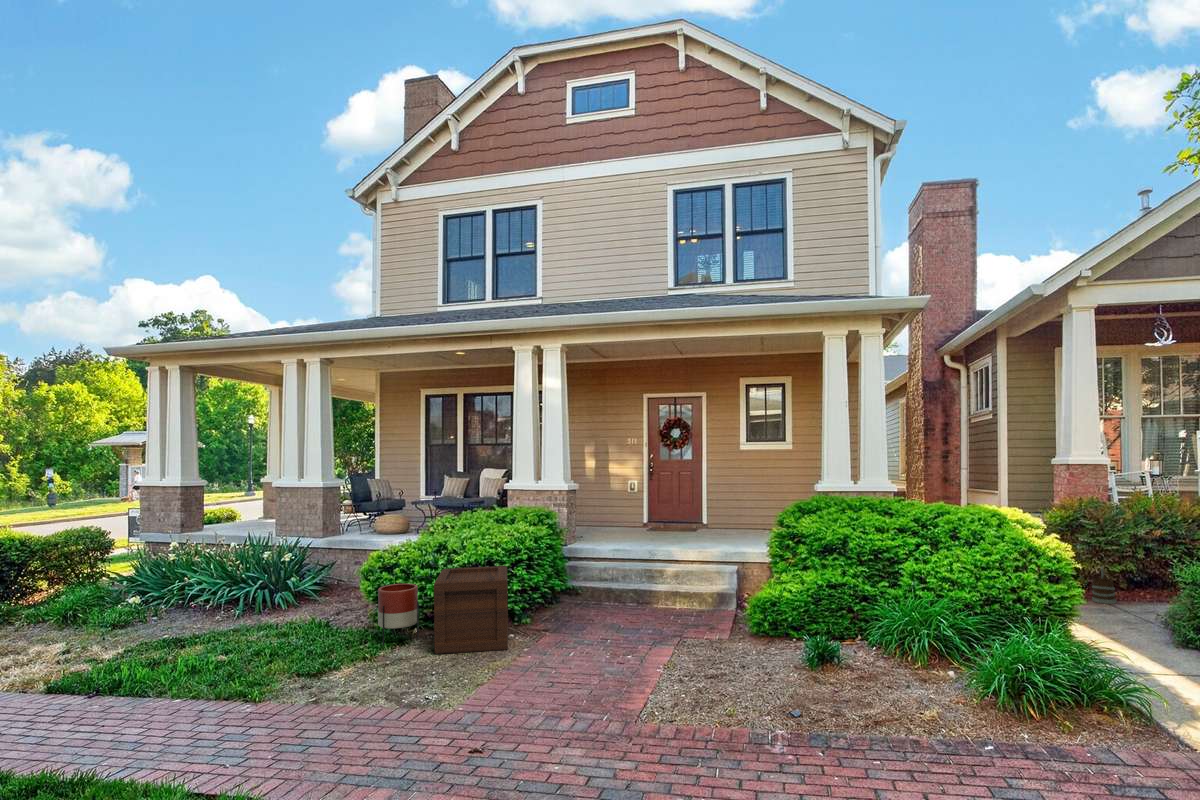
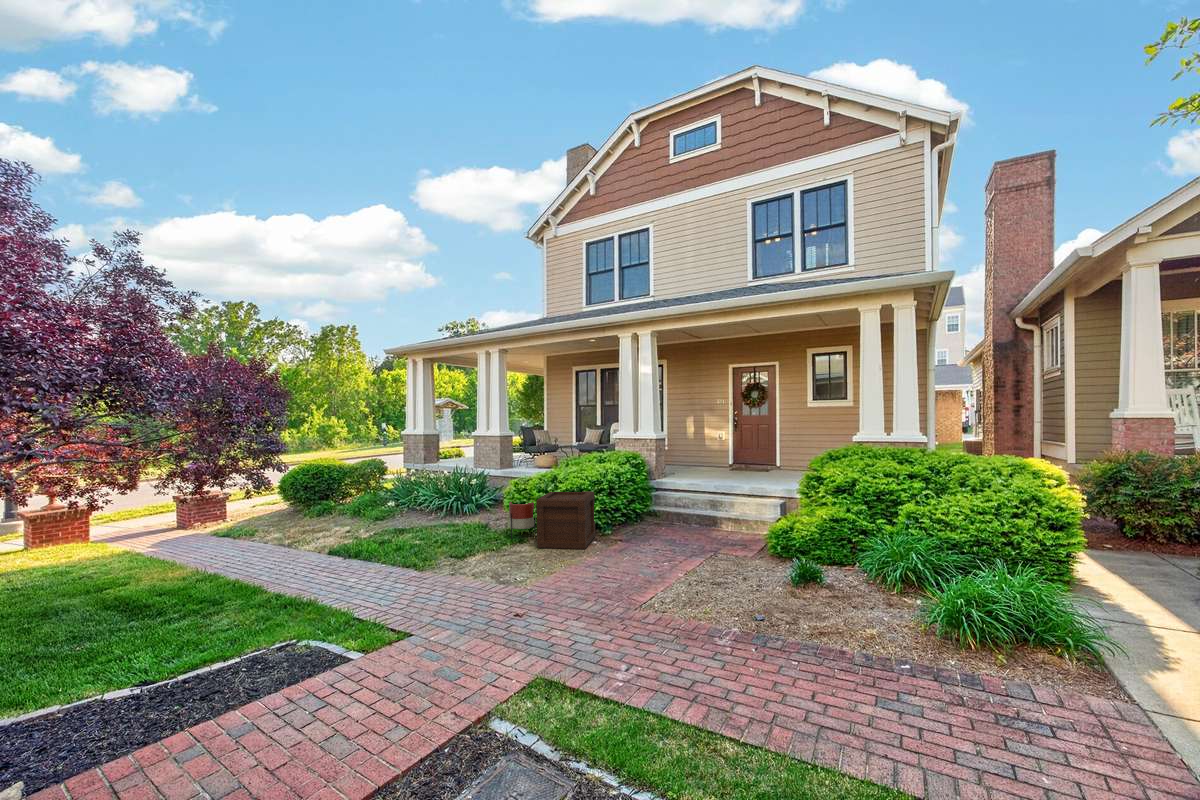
wooden bucket: present [1092,566,1116,604] -> none [1137,520,1166,557]

